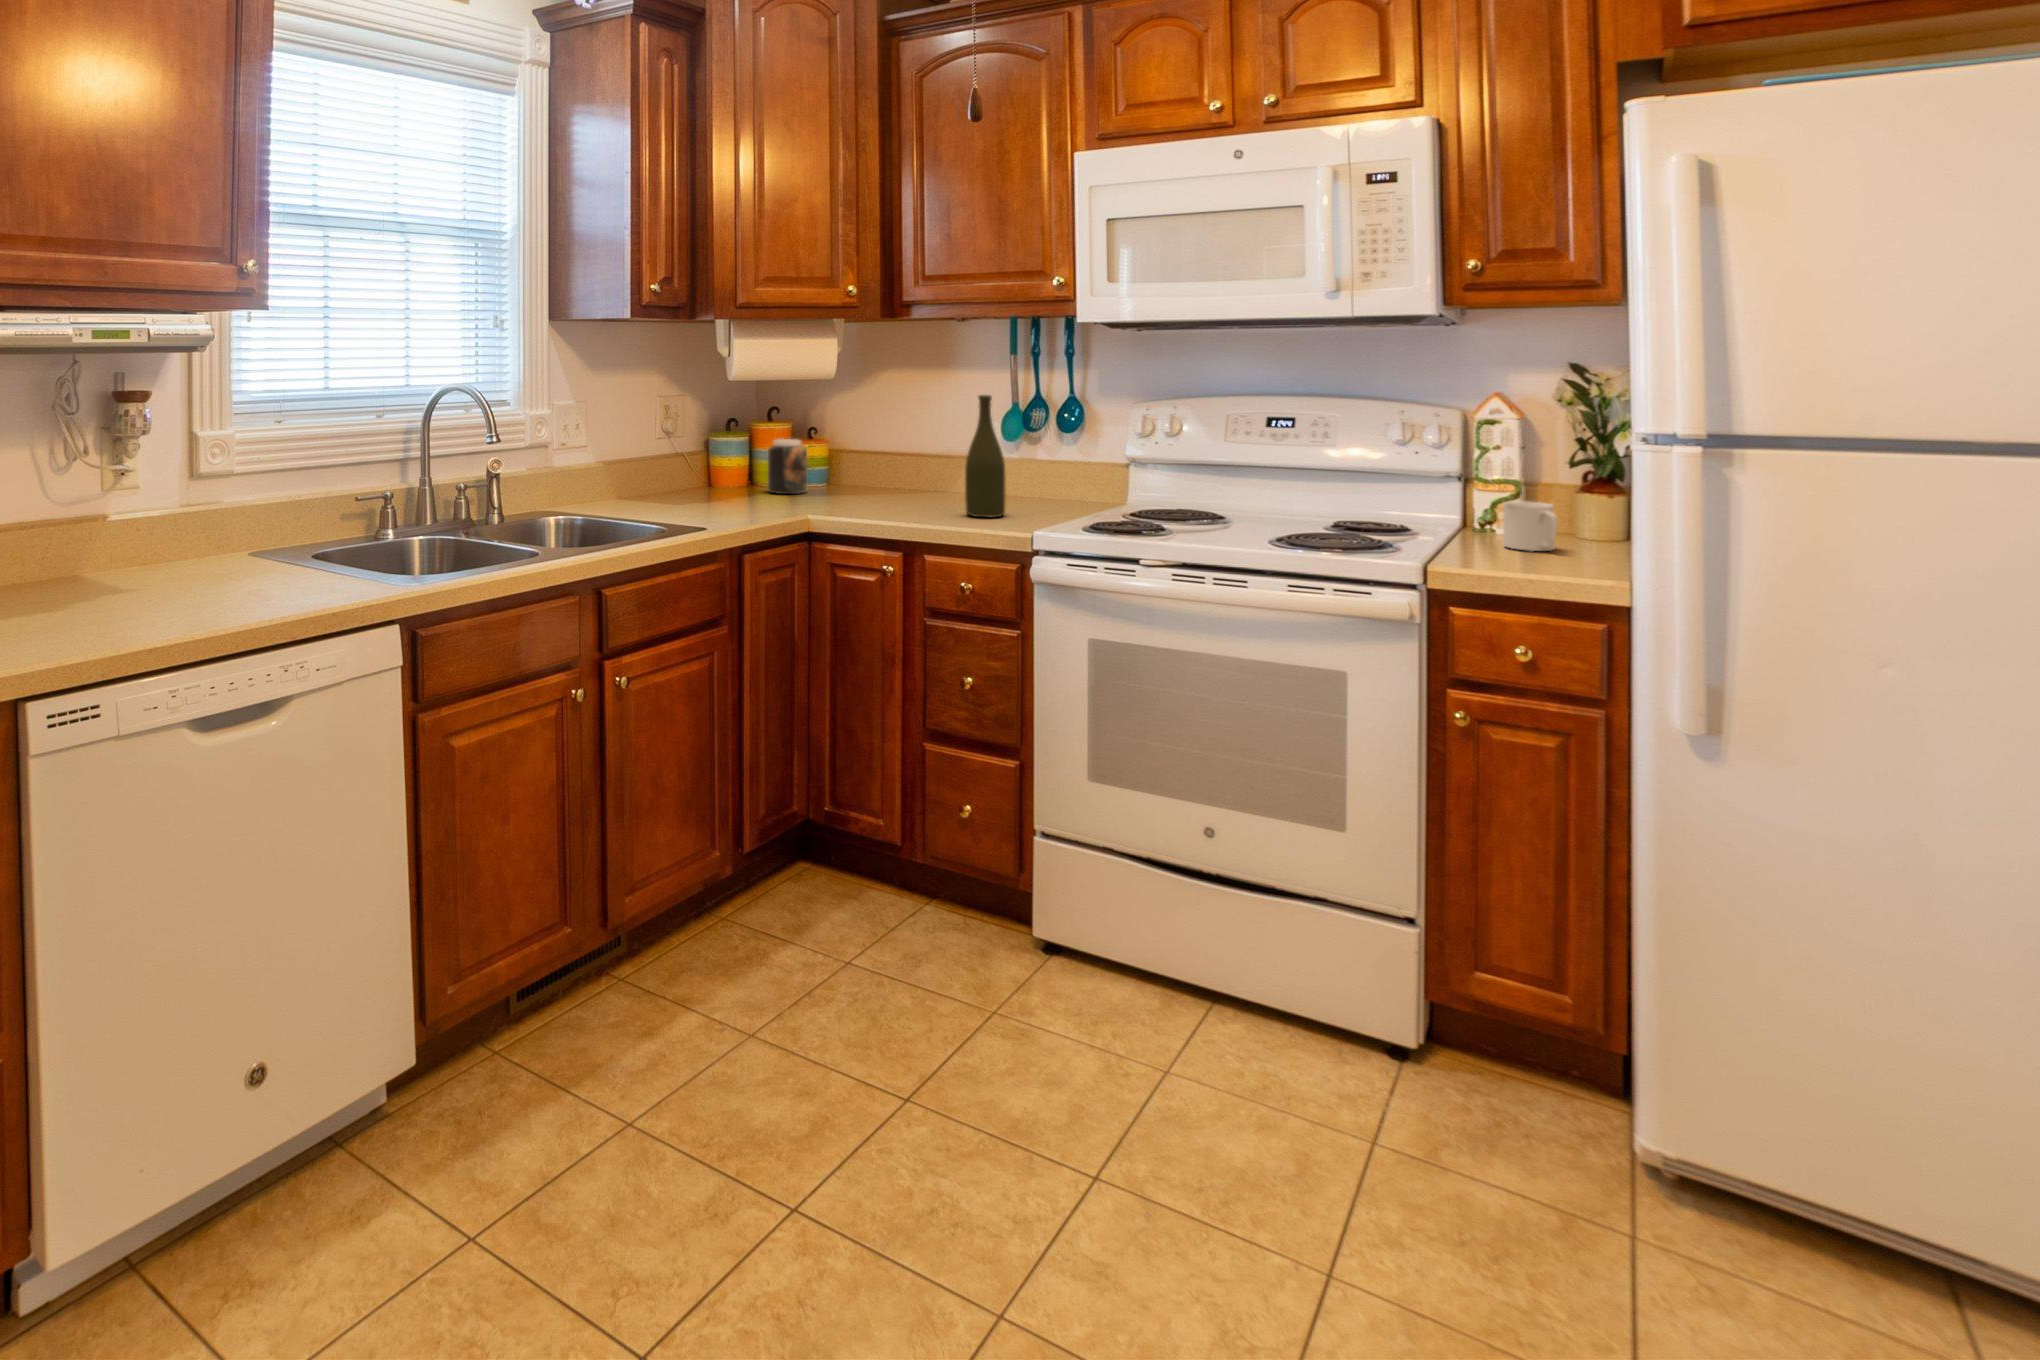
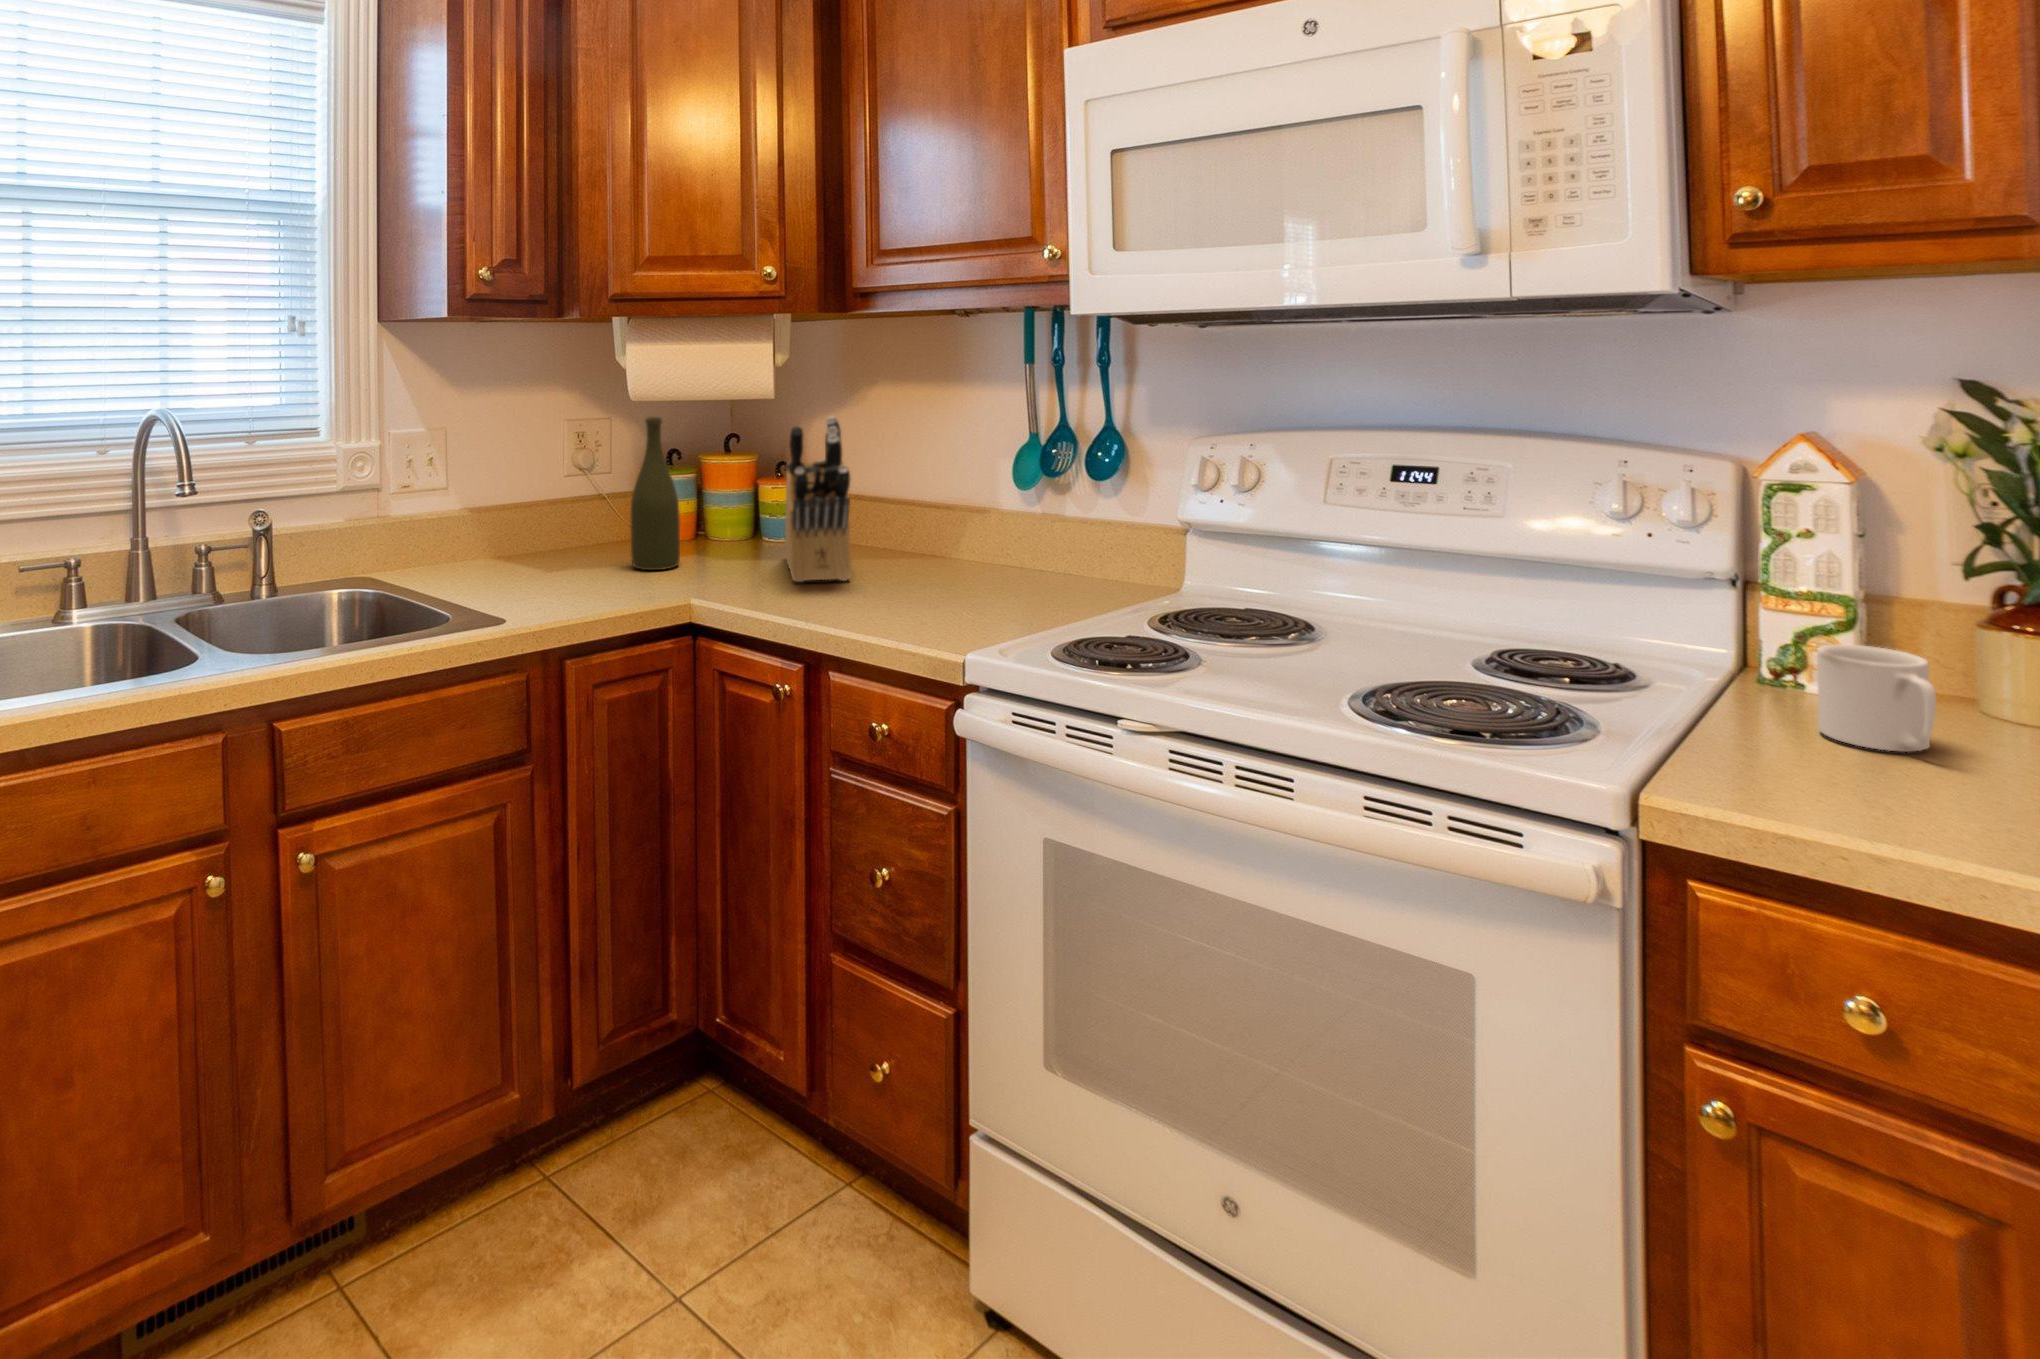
knife block: none [834,390,910,507] -> present [785,416,851,582]
bottle: present [965,395,1006,517] -> present [631,417,680,570]
jar: present [767,439,807,494] -> none [712,476,764,552]

